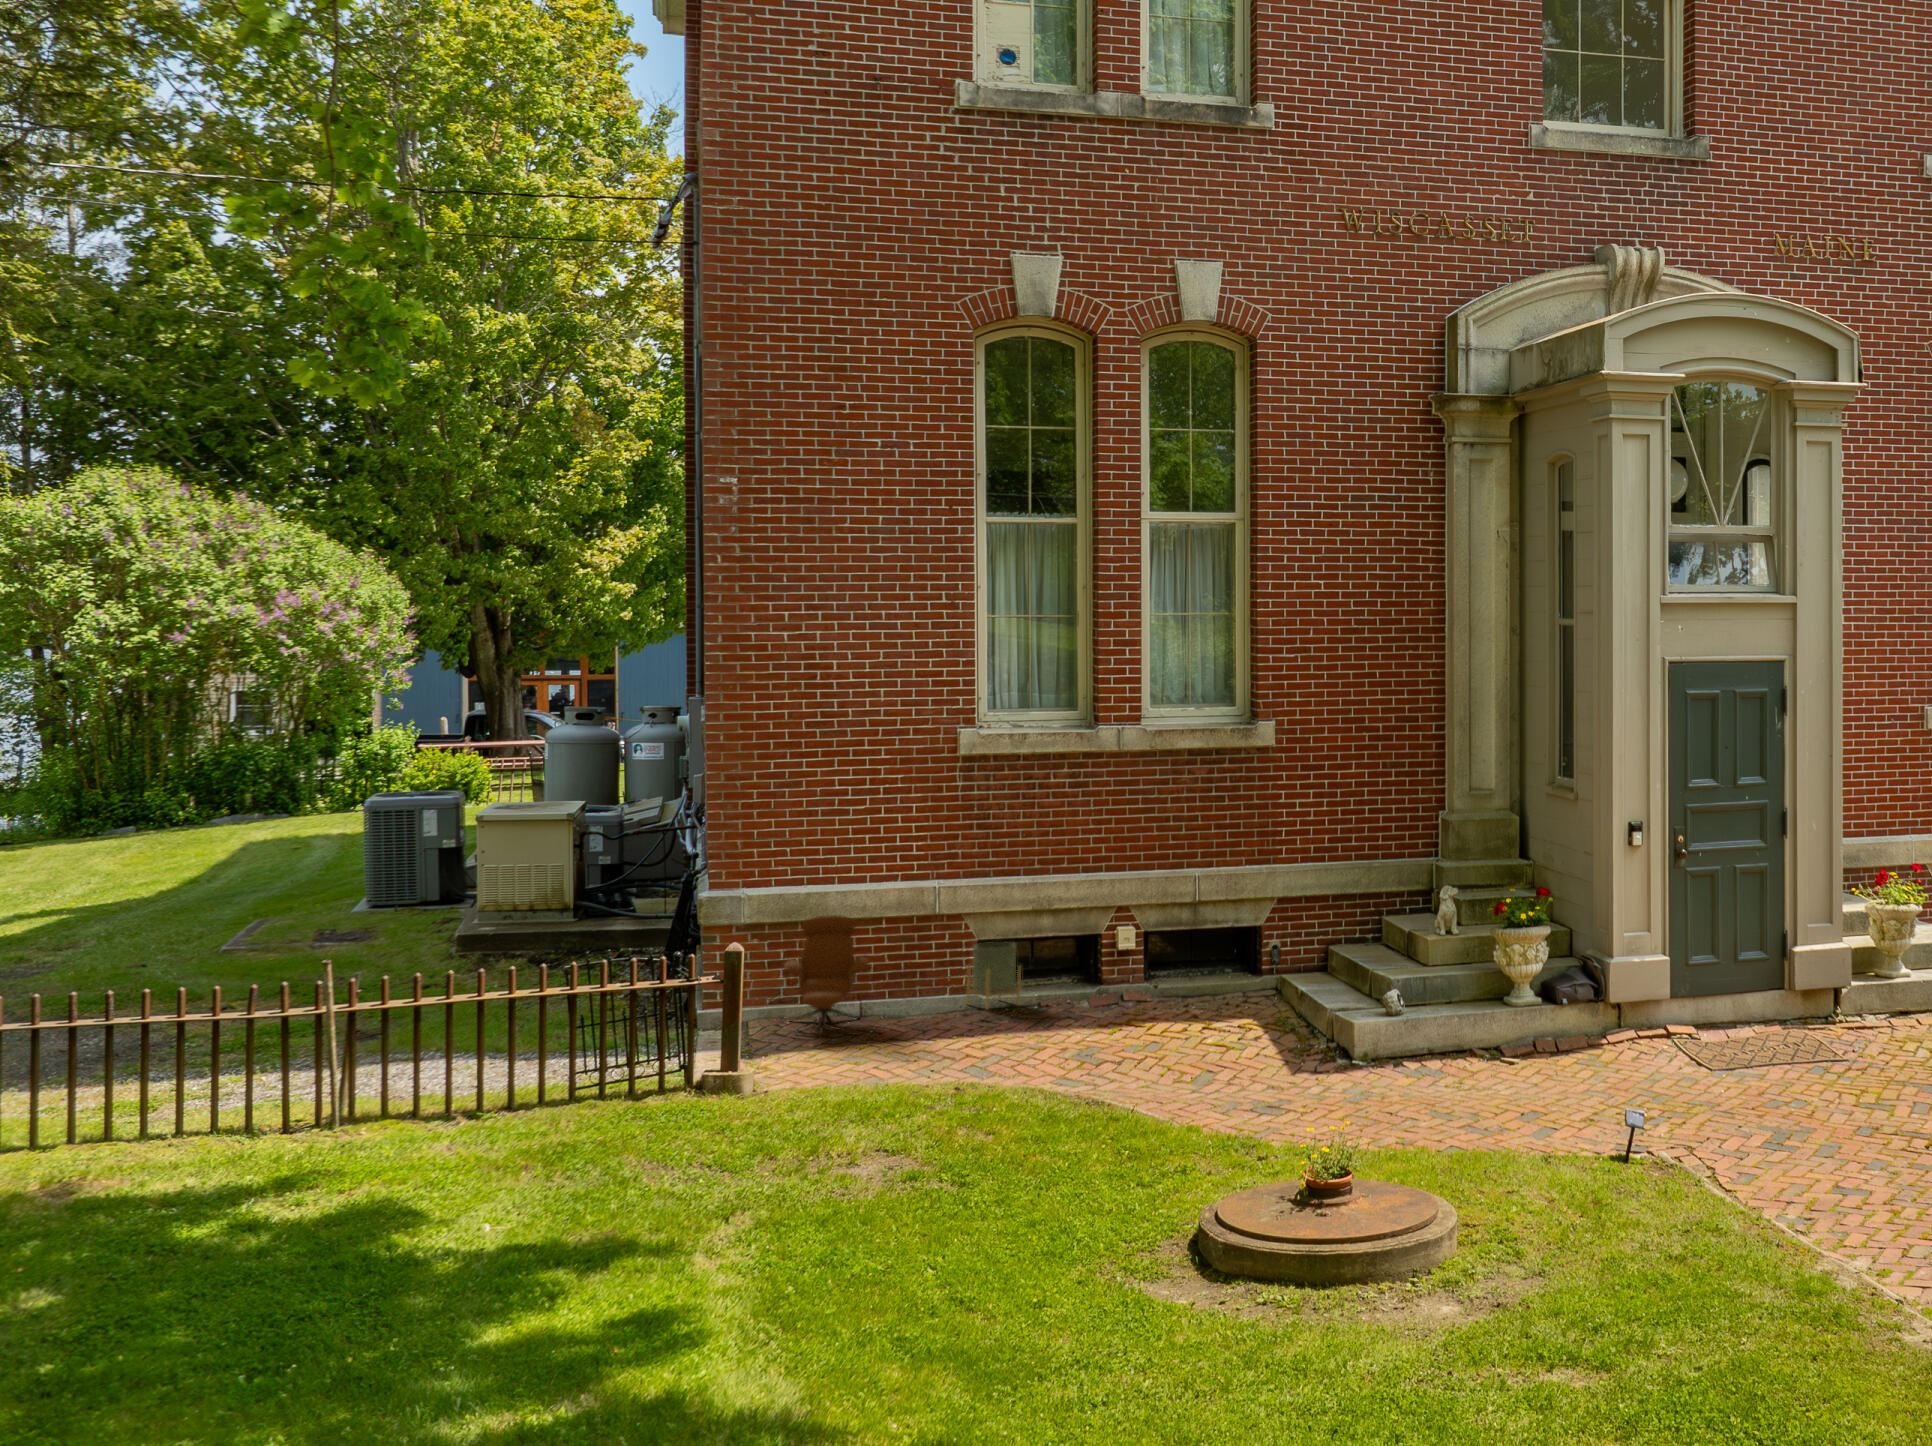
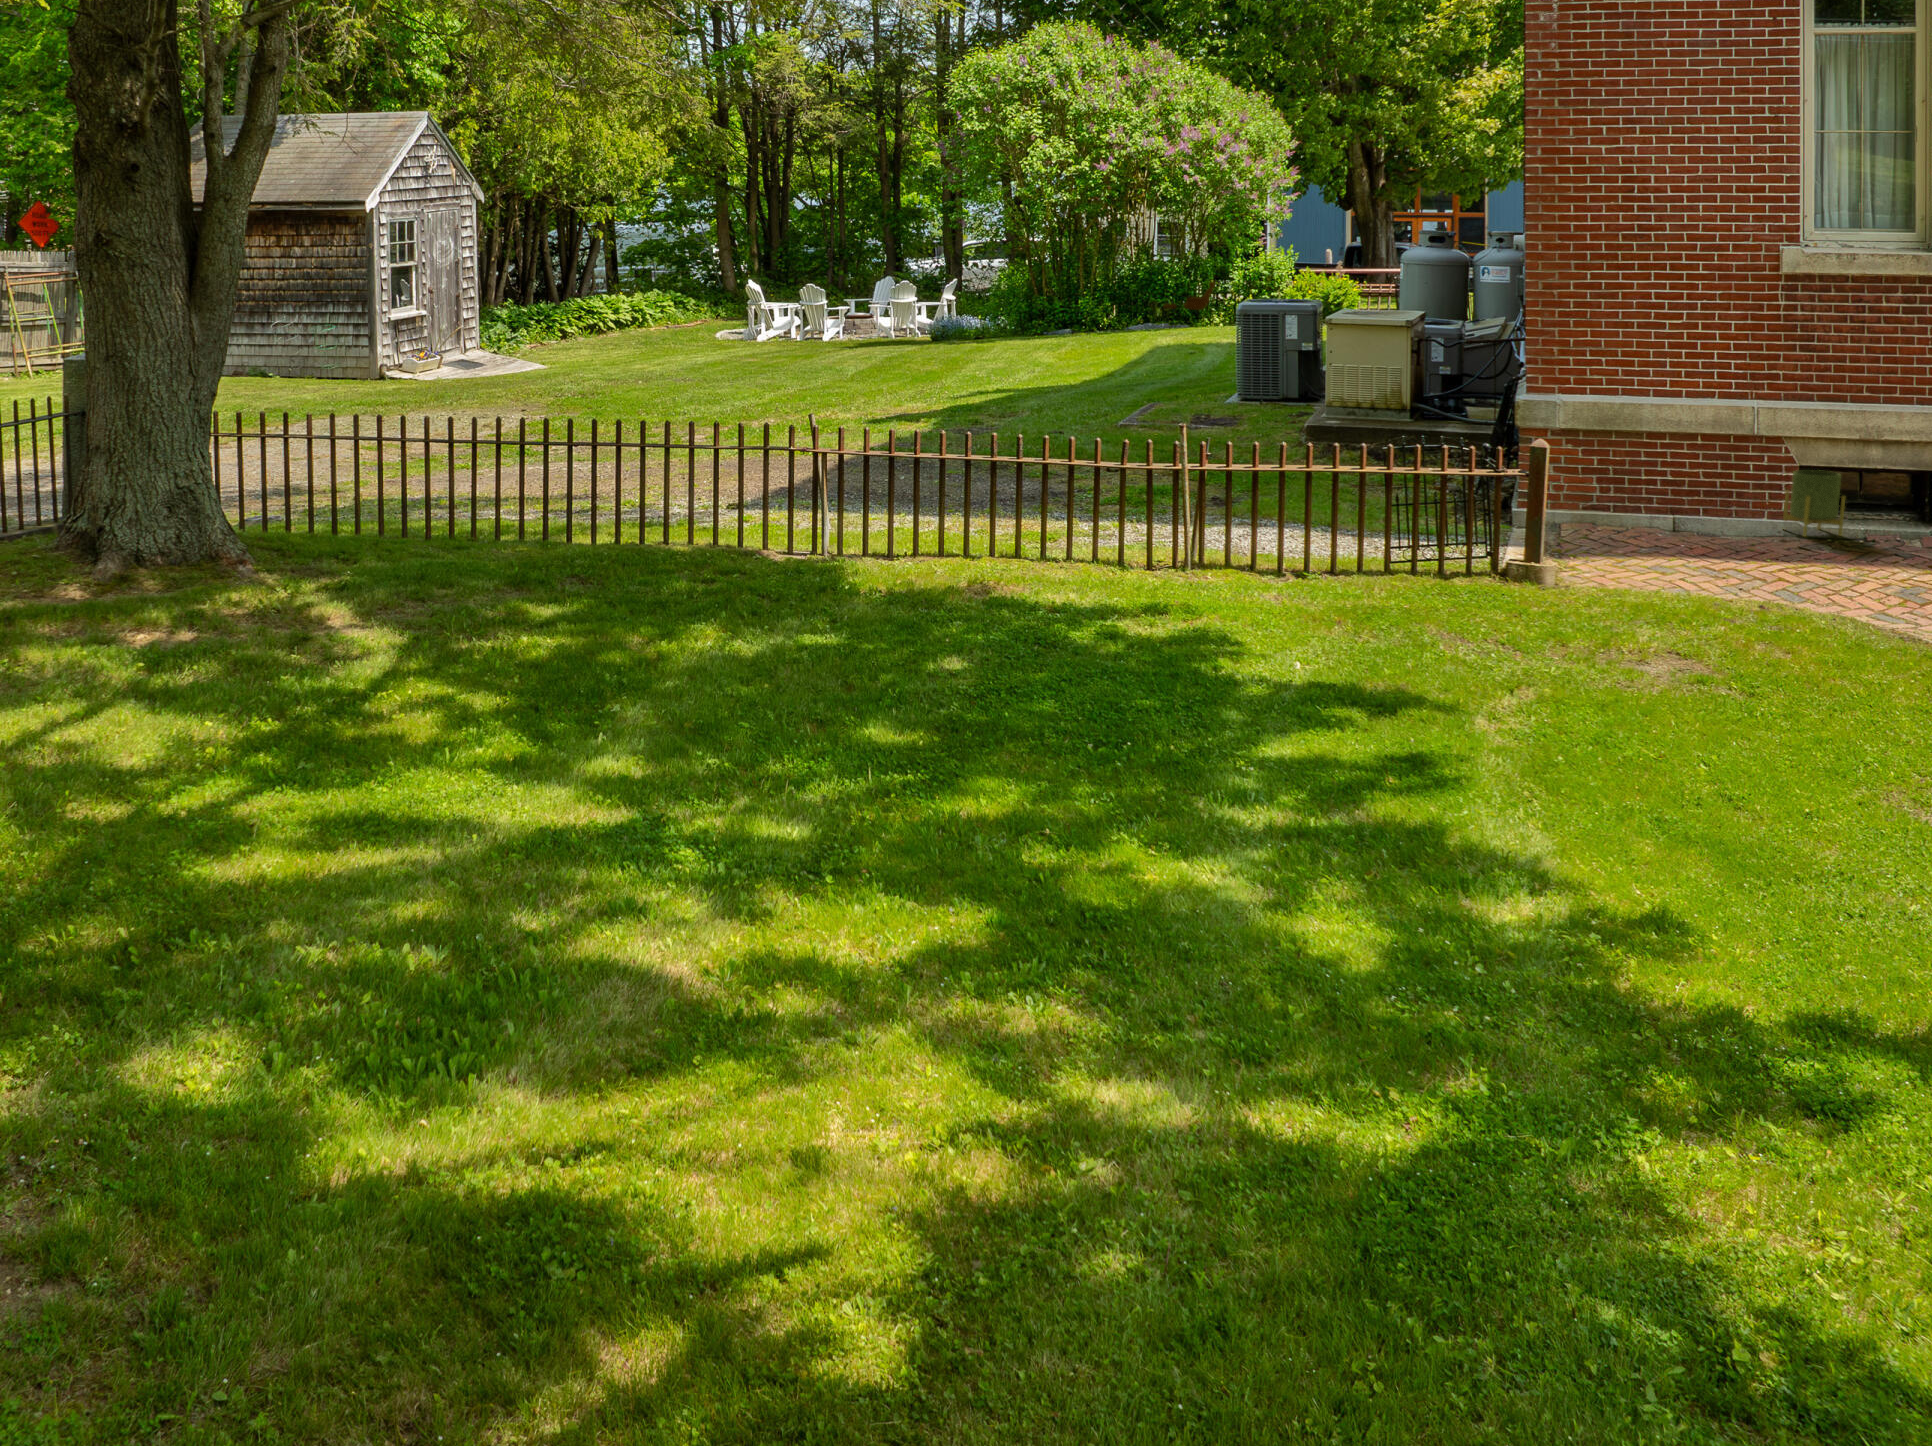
lounge chair: present [784,915,869,1033] -> present [1163,281,1215,317]

